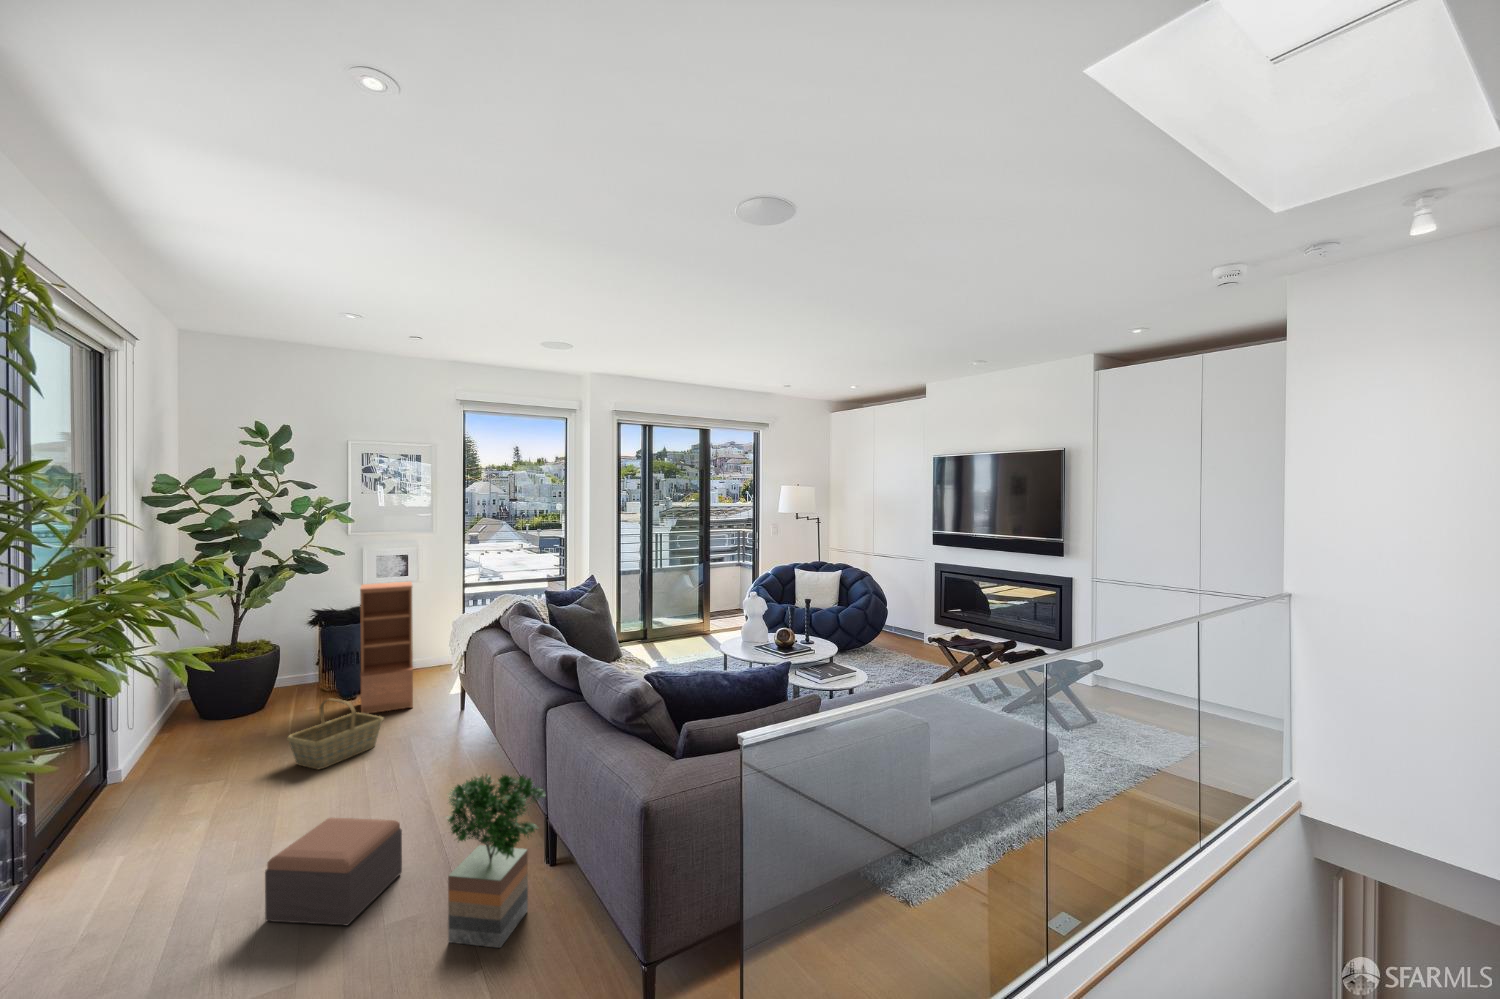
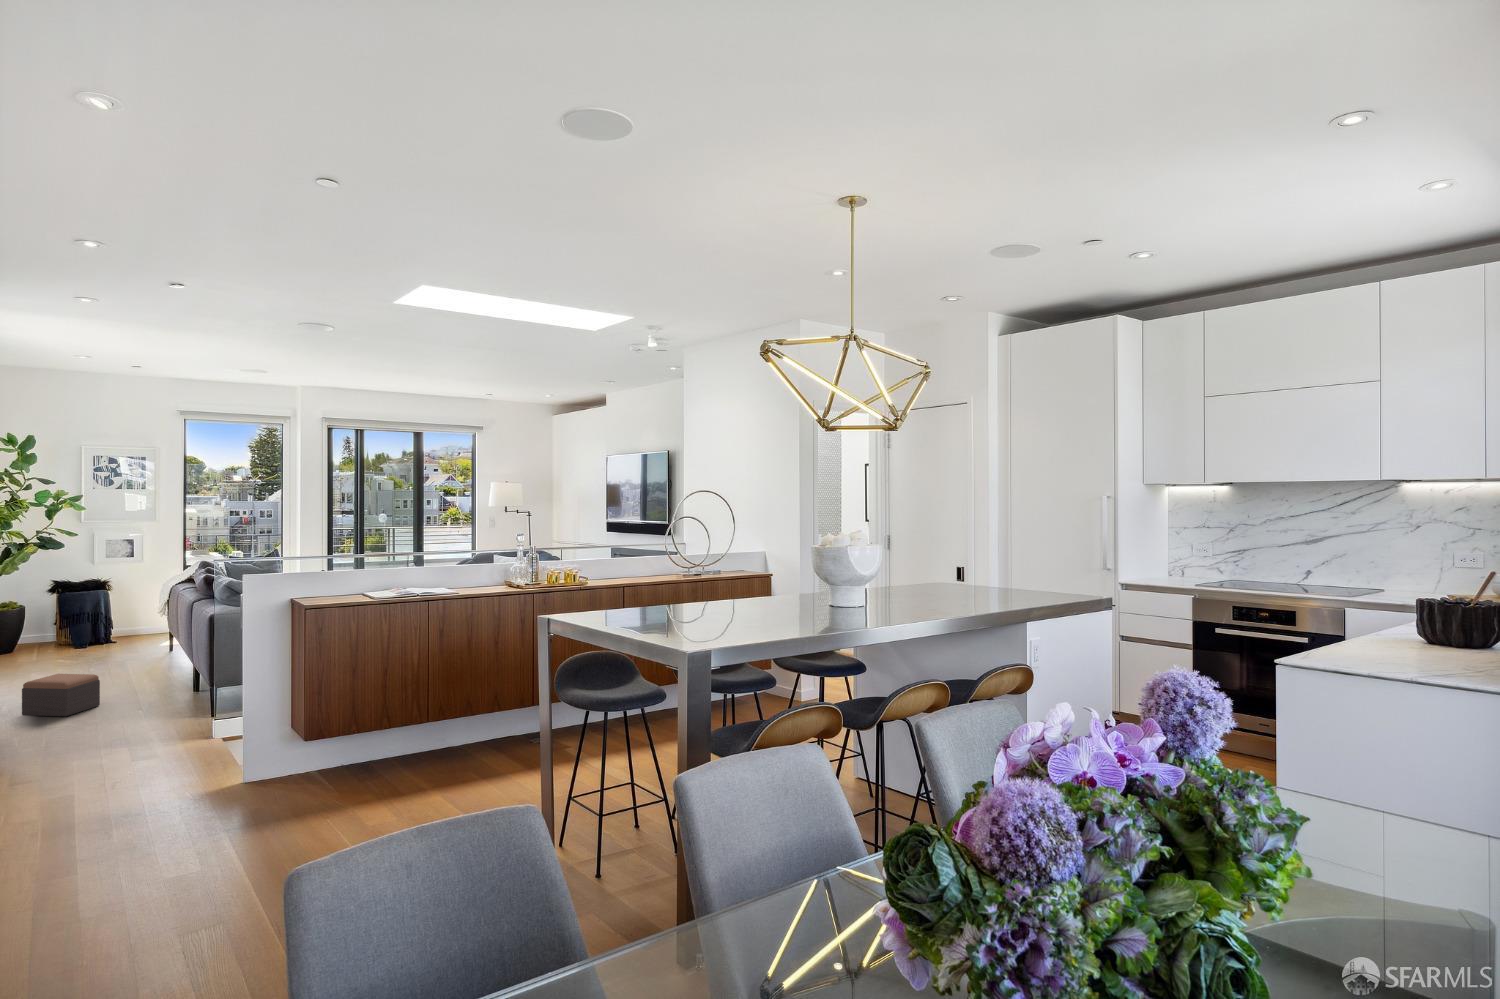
bookcase: present [360,582,413,714] -> none [88,558,131,656]
basket: present [287,699,383,770] -> none [32,632,102,676]
potted tree: present [447,775,544,948] -> none [115,640,176,722]

